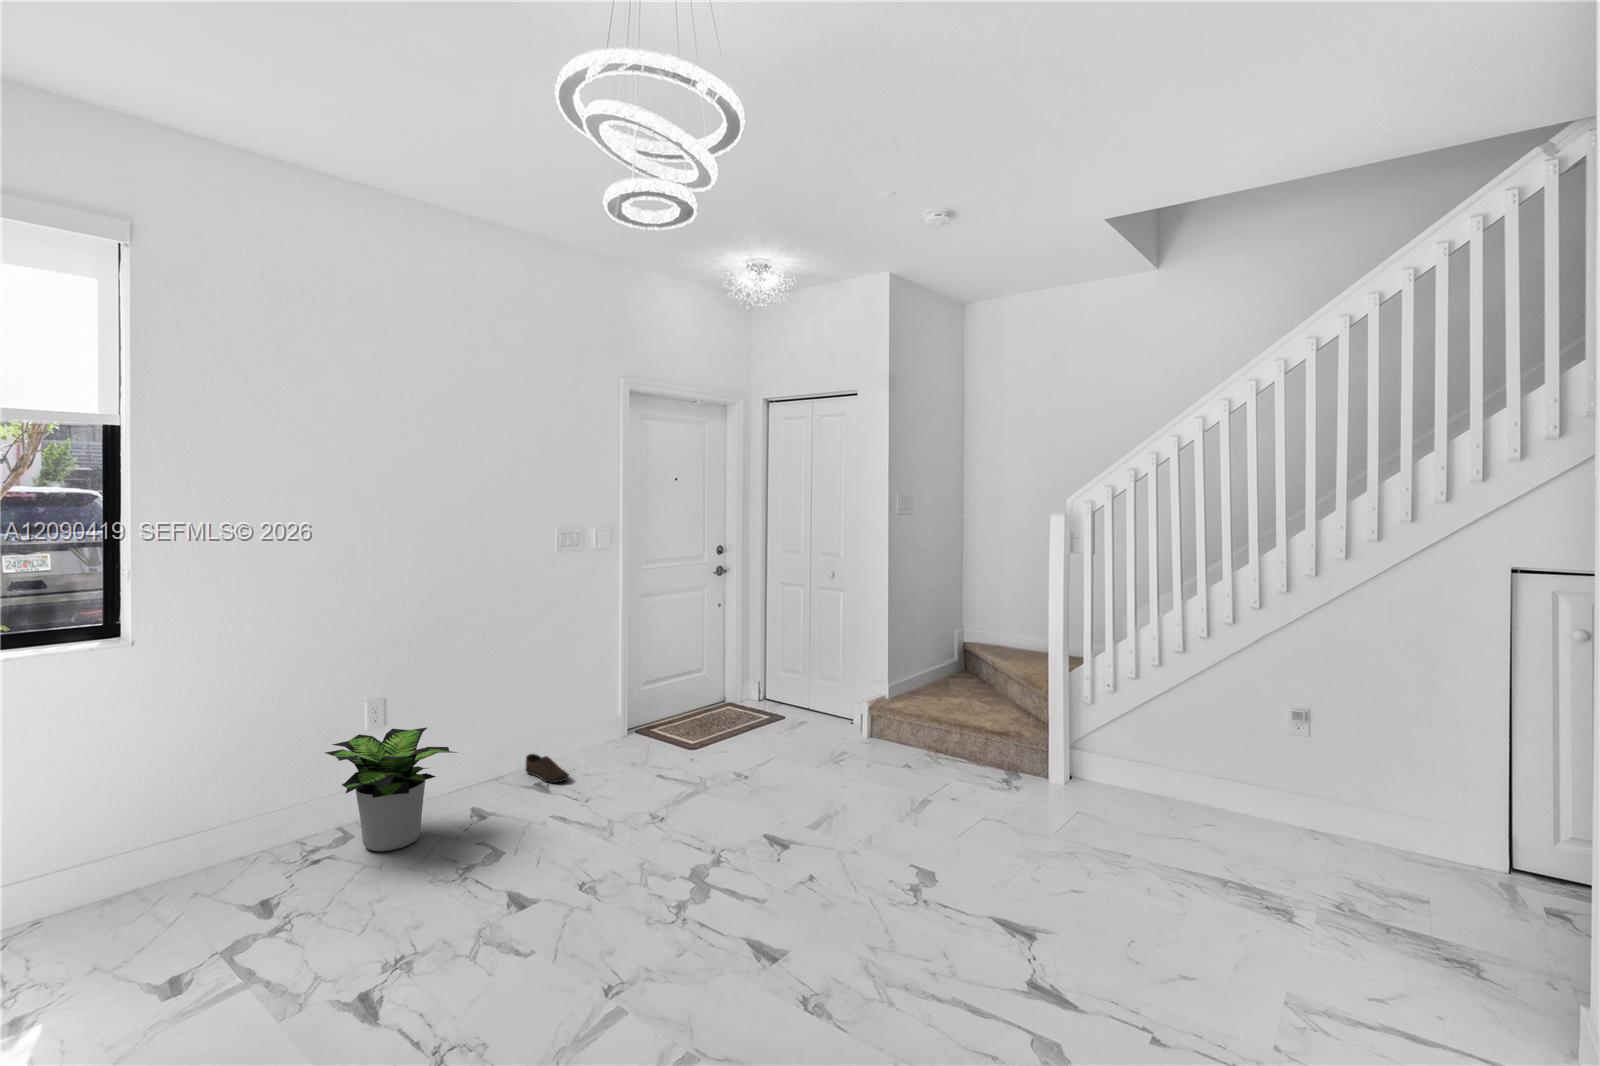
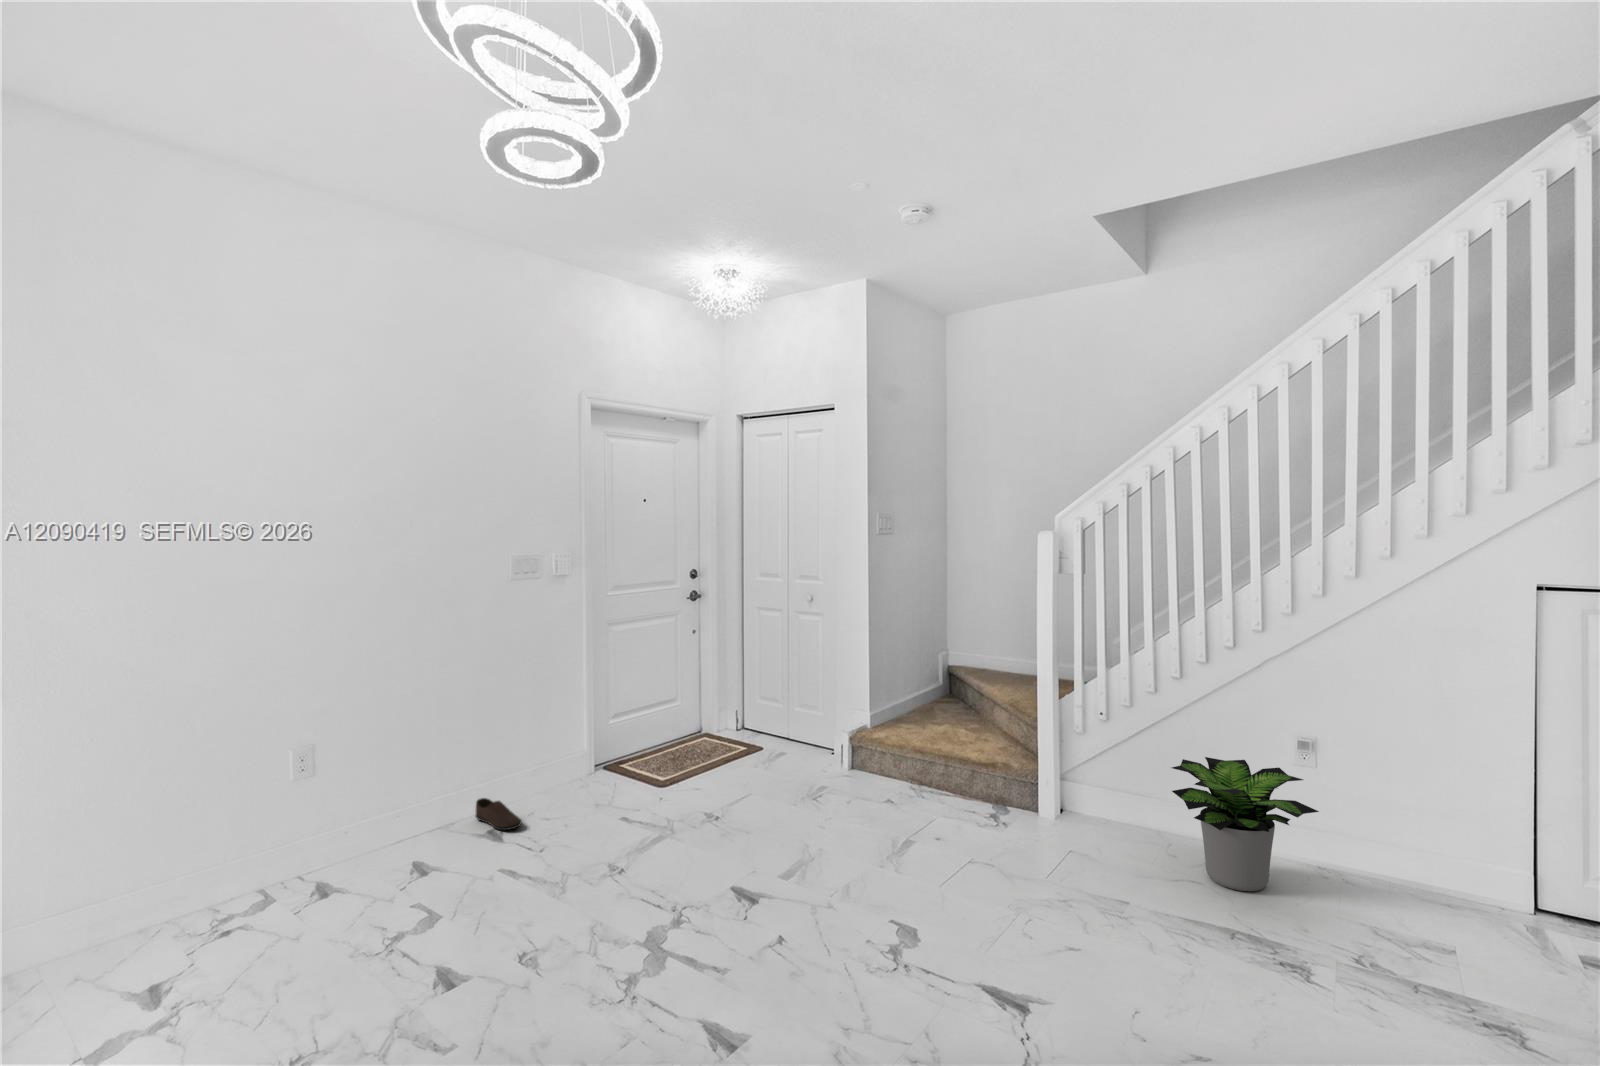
potted plant: present [325,728,456,851] -> present [1172,757,1319,891]

